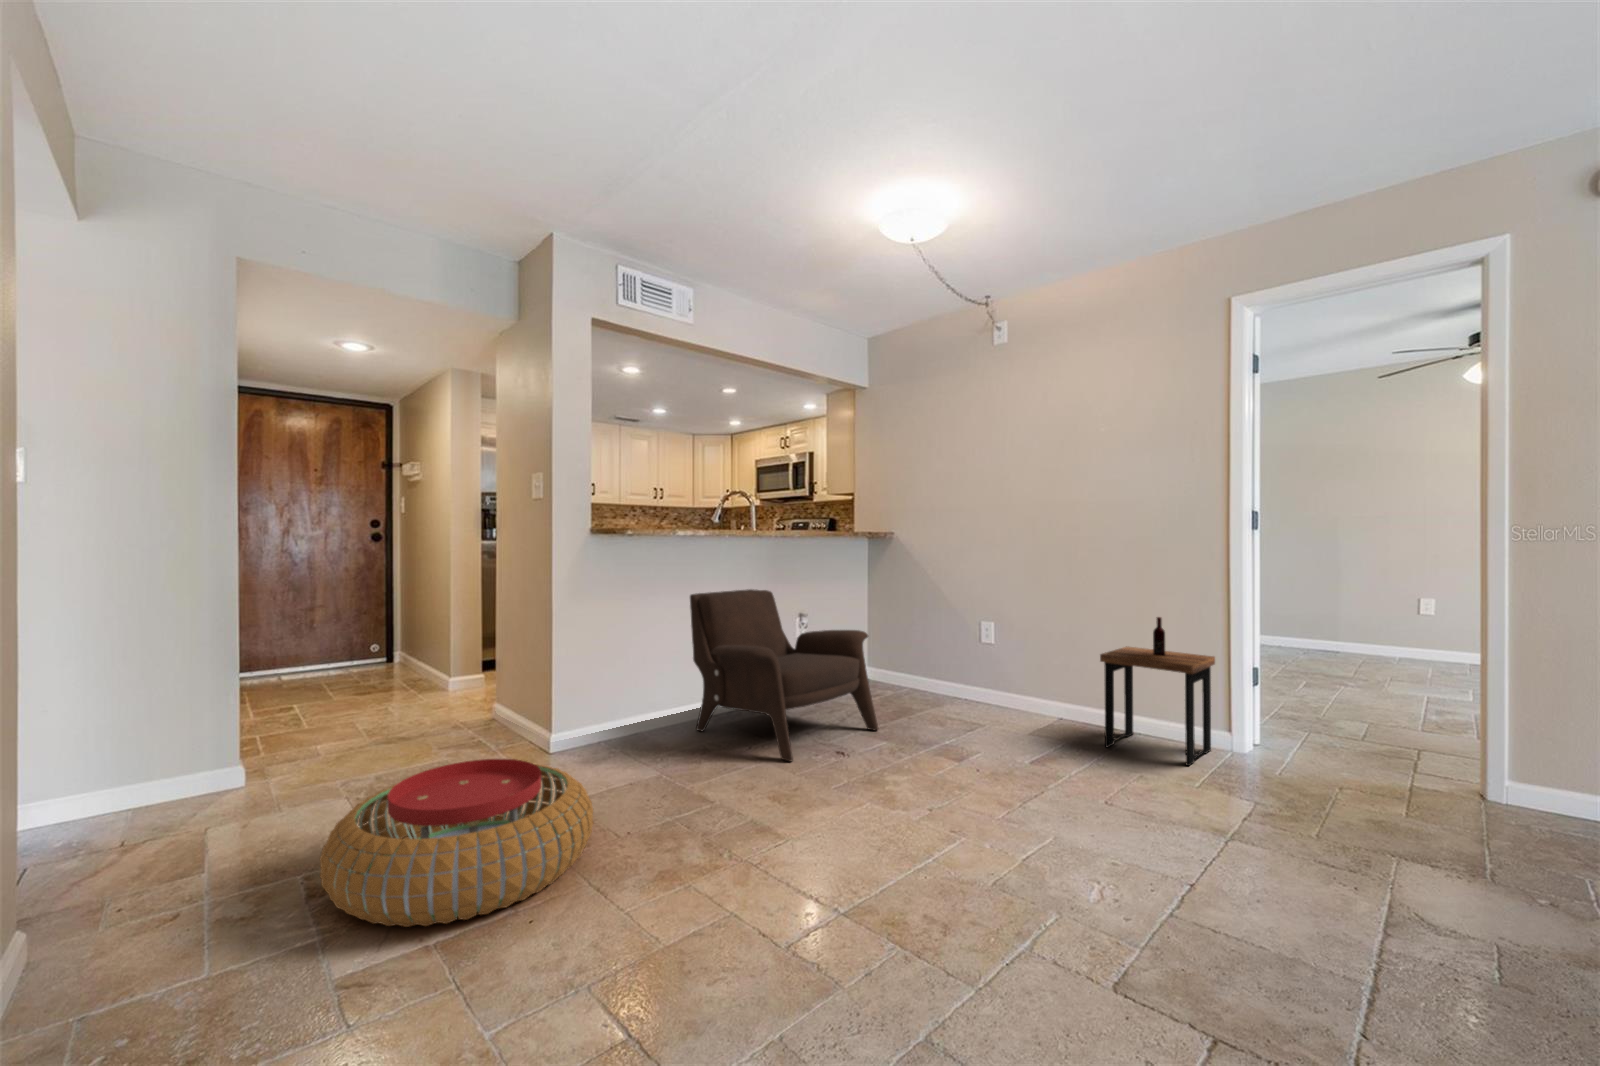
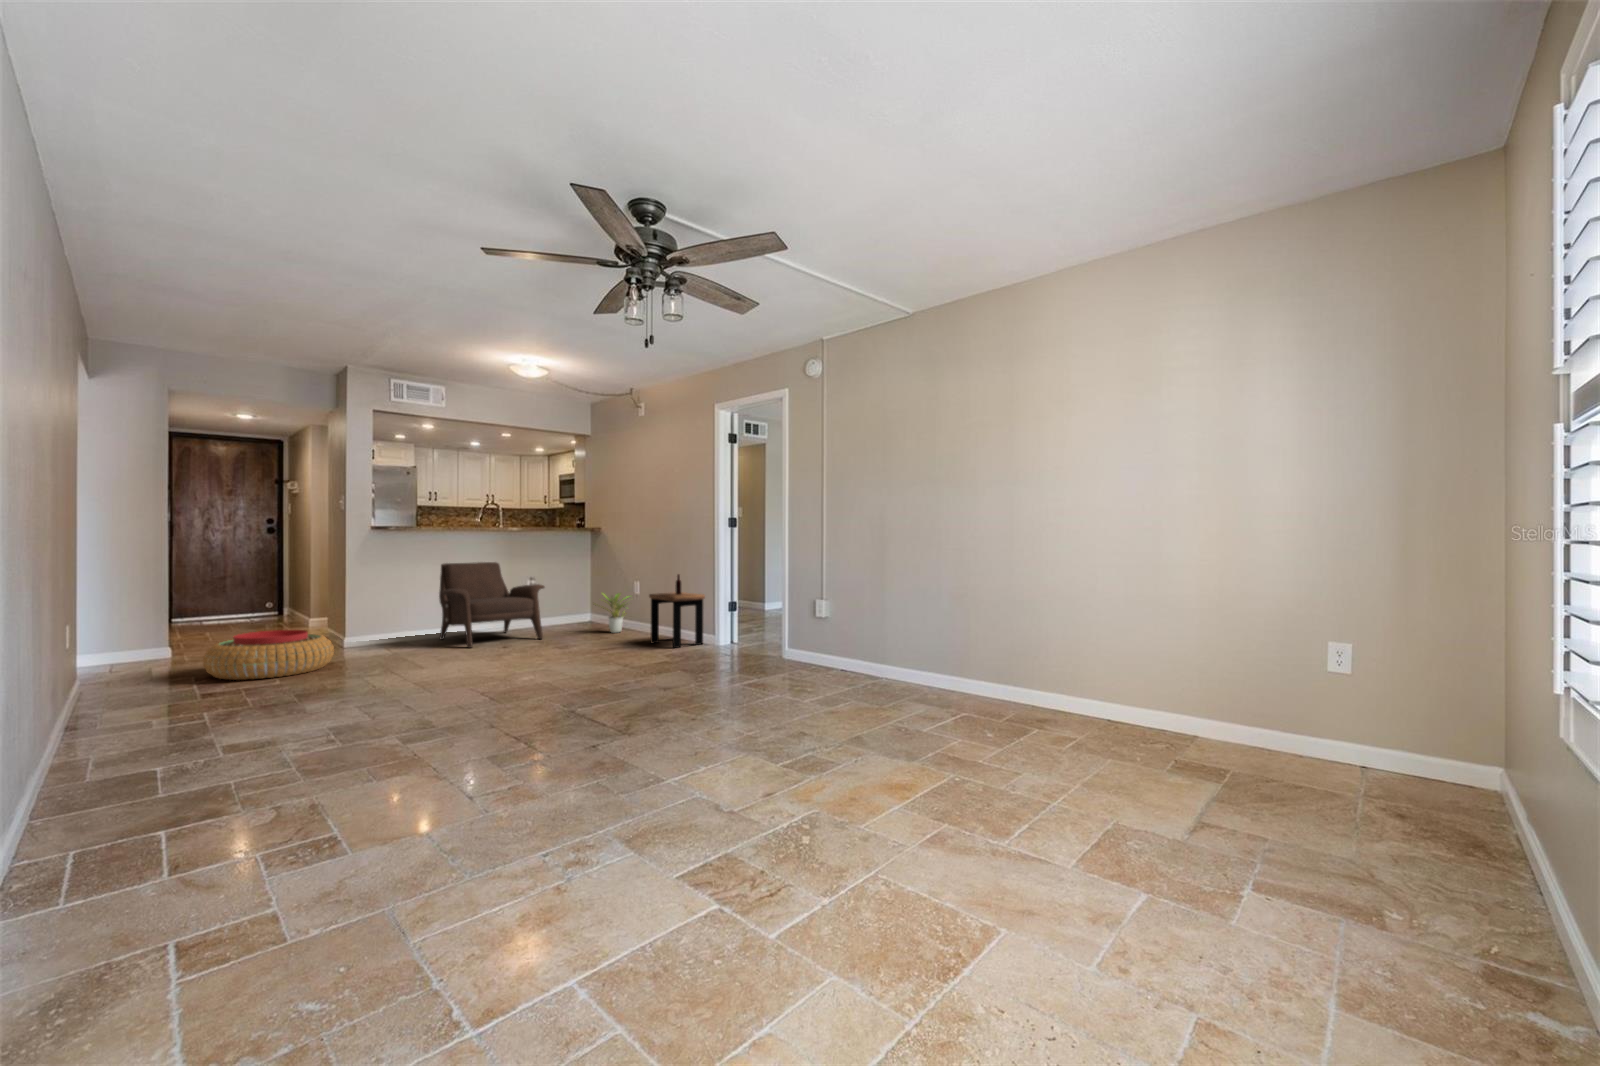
potted plant: none [923,641,1007,711] -> present [603,593,629,633]

